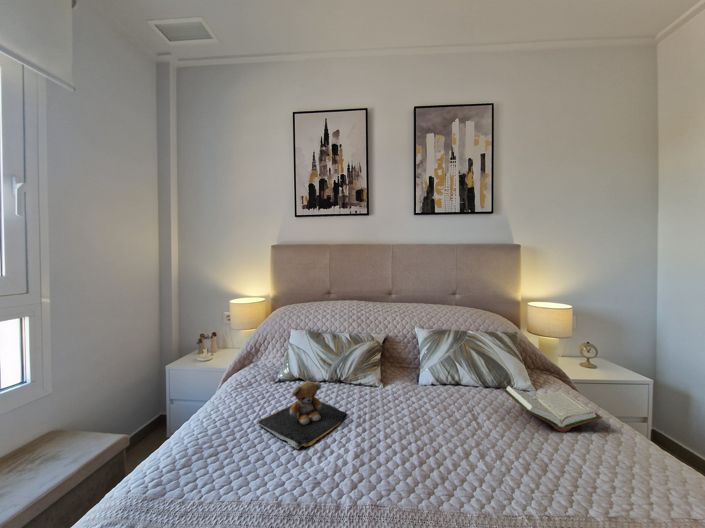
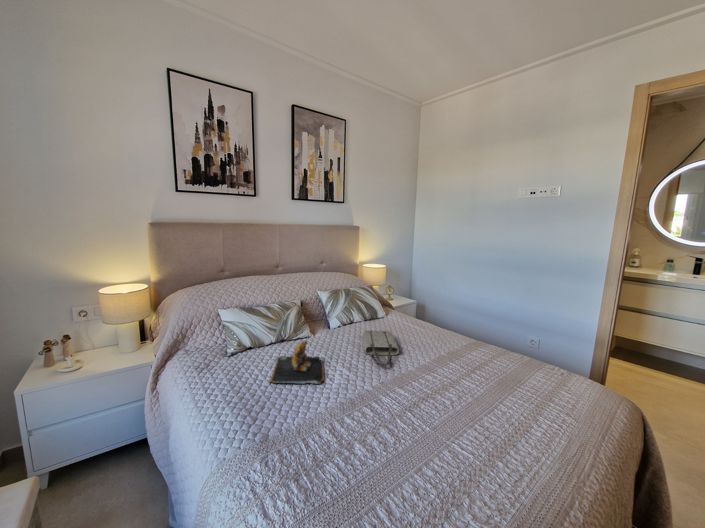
book: present [501,386,603,432] -> none [385,313,428,332]
tote bag: none [405,398,494,466] -> present [363,331,399,366]

